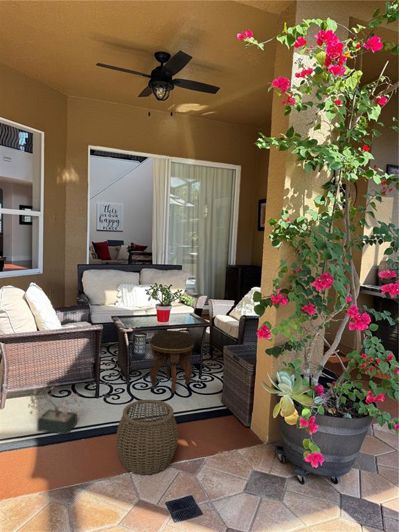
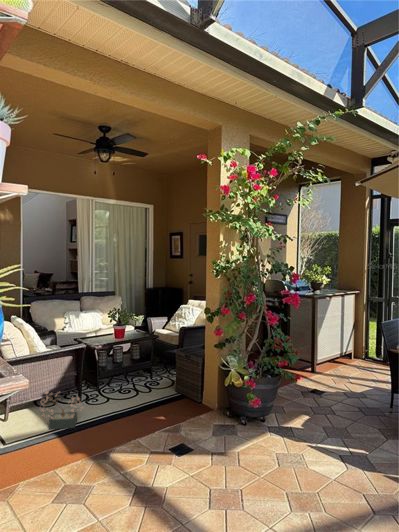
footstool: present [150,330,194,393] -> none [116,344,150,391]
woven basket: present [116,400,178,475] -> none [121,389,165,440]

